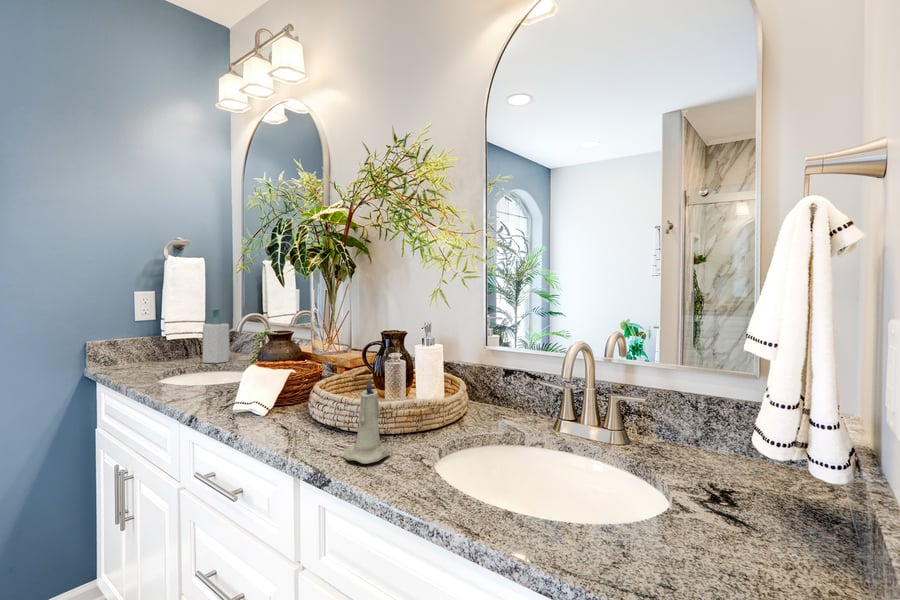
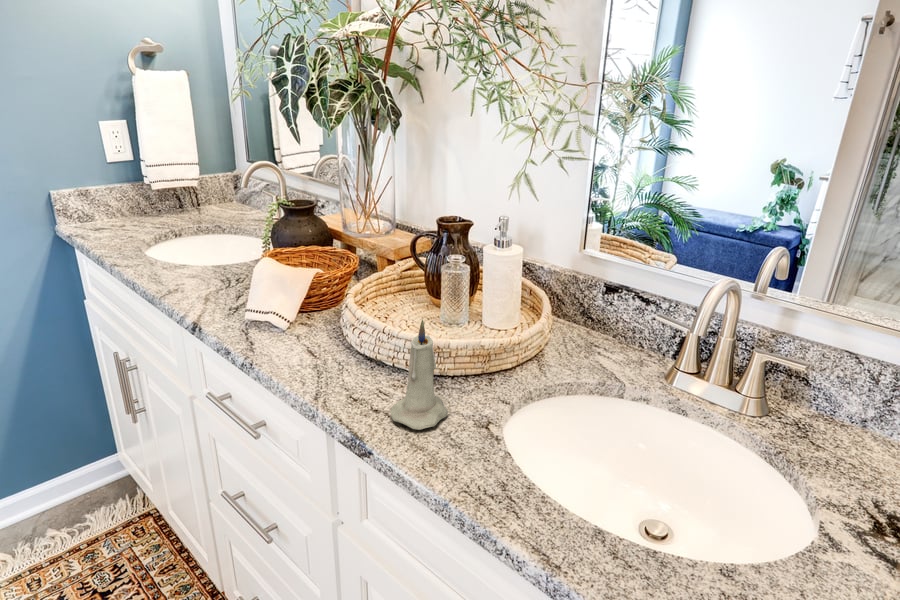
soap bottle: present [203,308,229,363] -> none [195,148,233,223]

